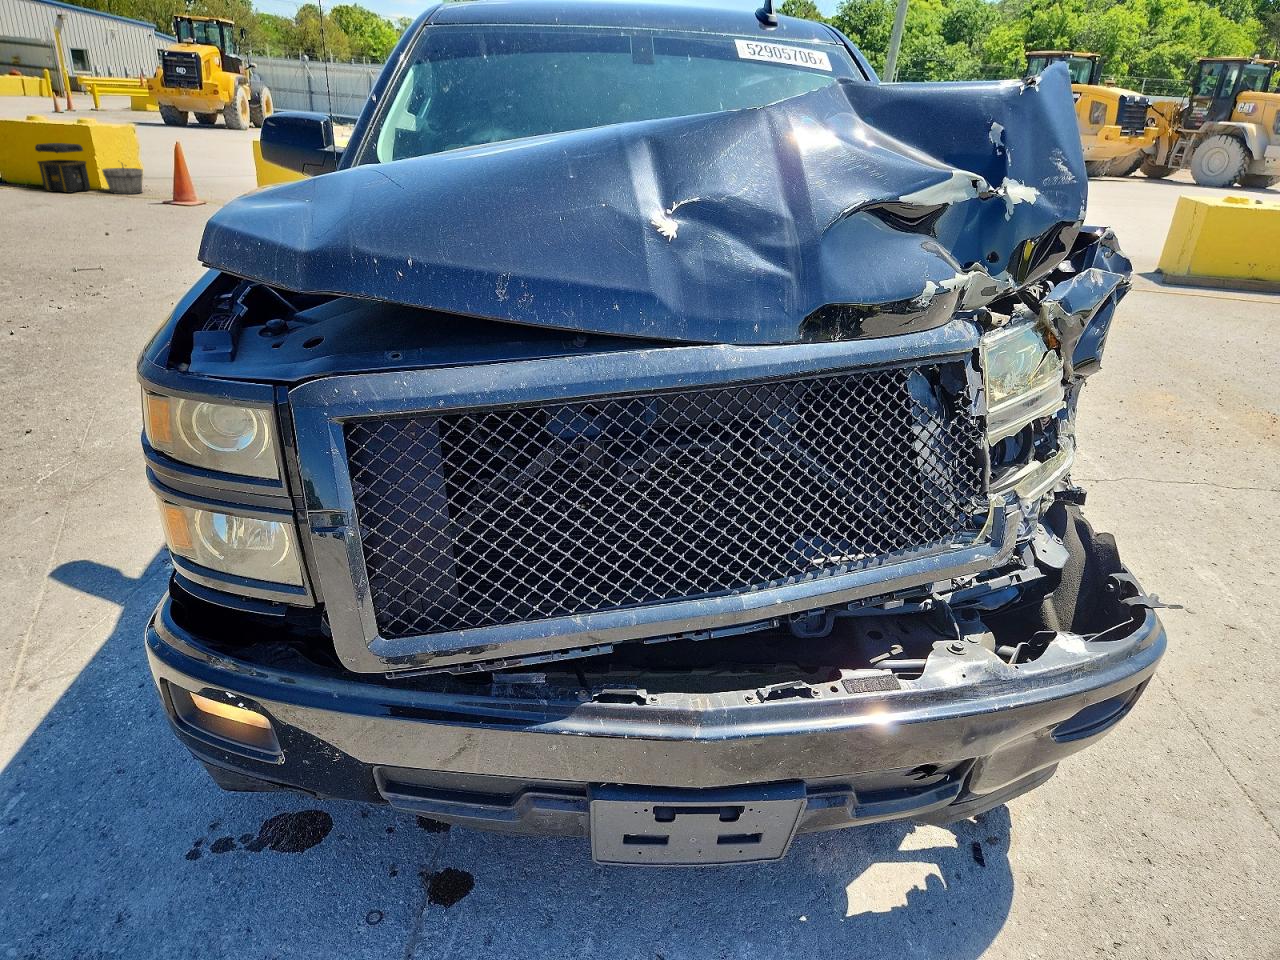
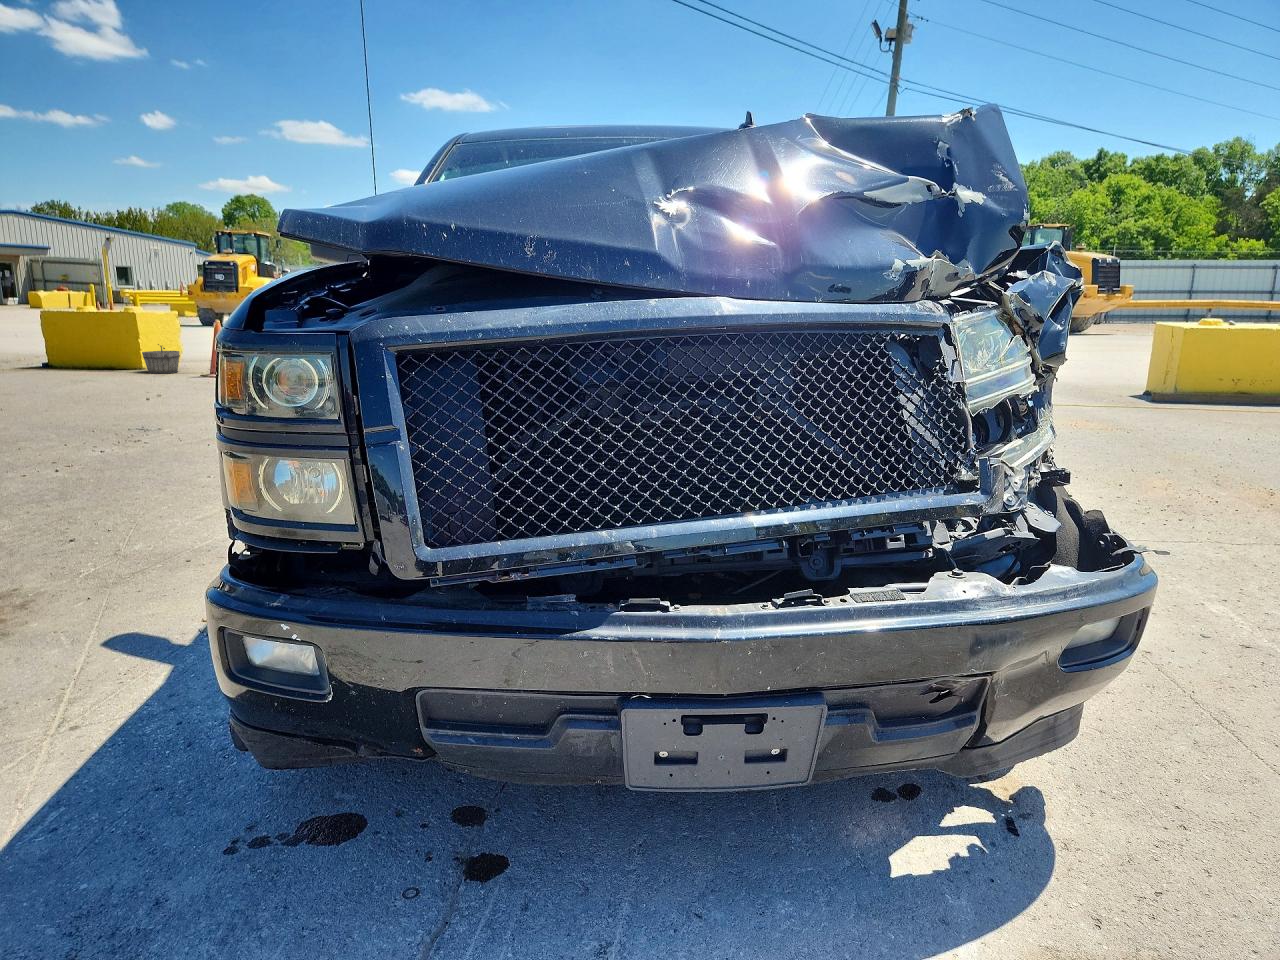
toolbox: present [35,143,90,193] -> none [82,331,130,374]

